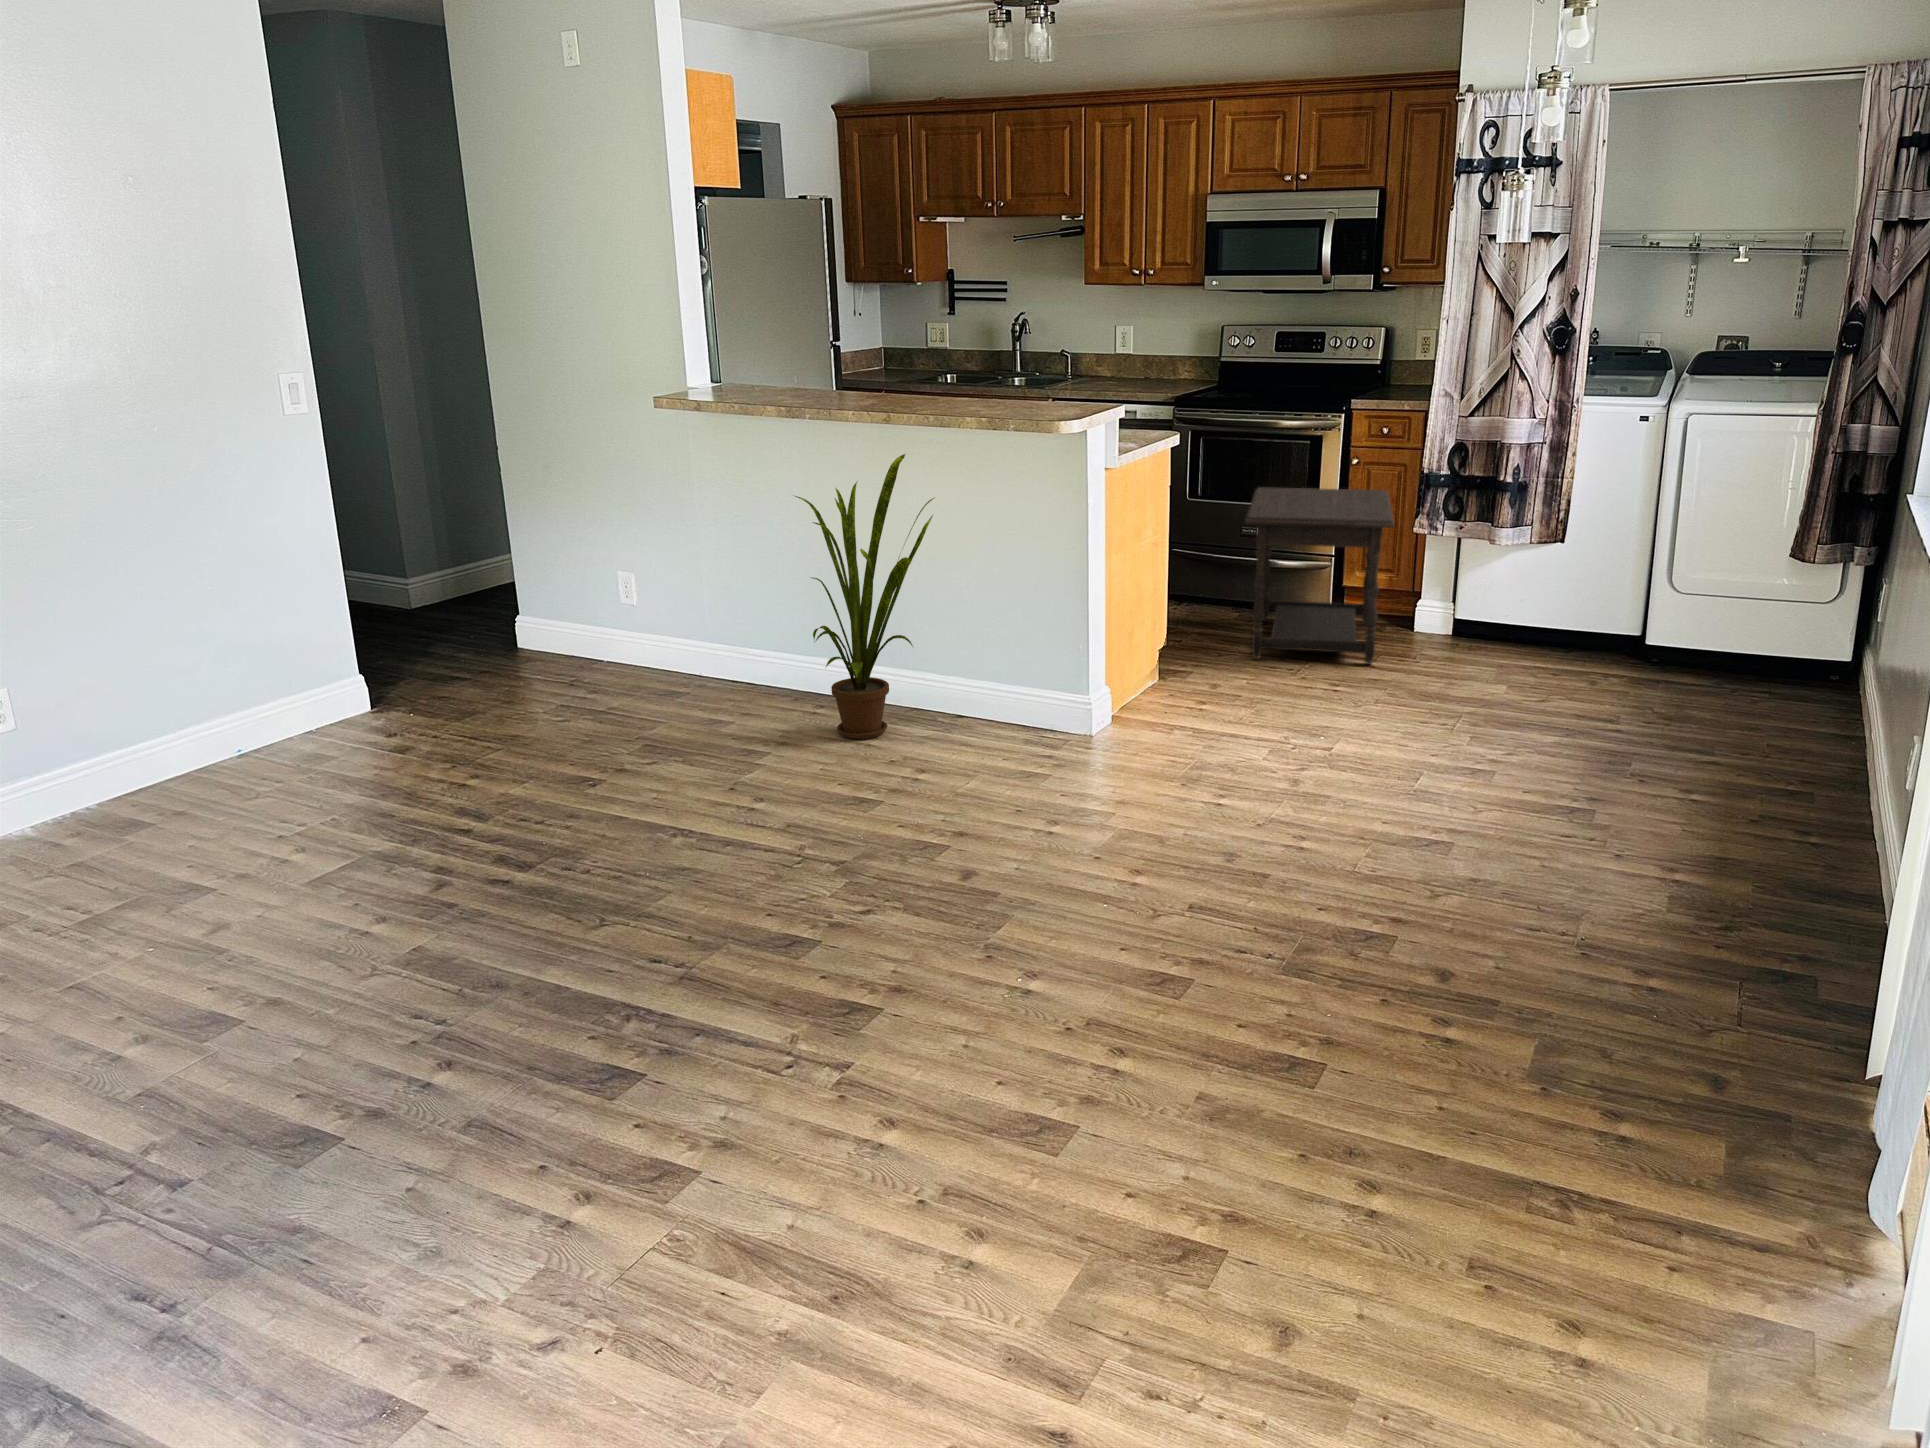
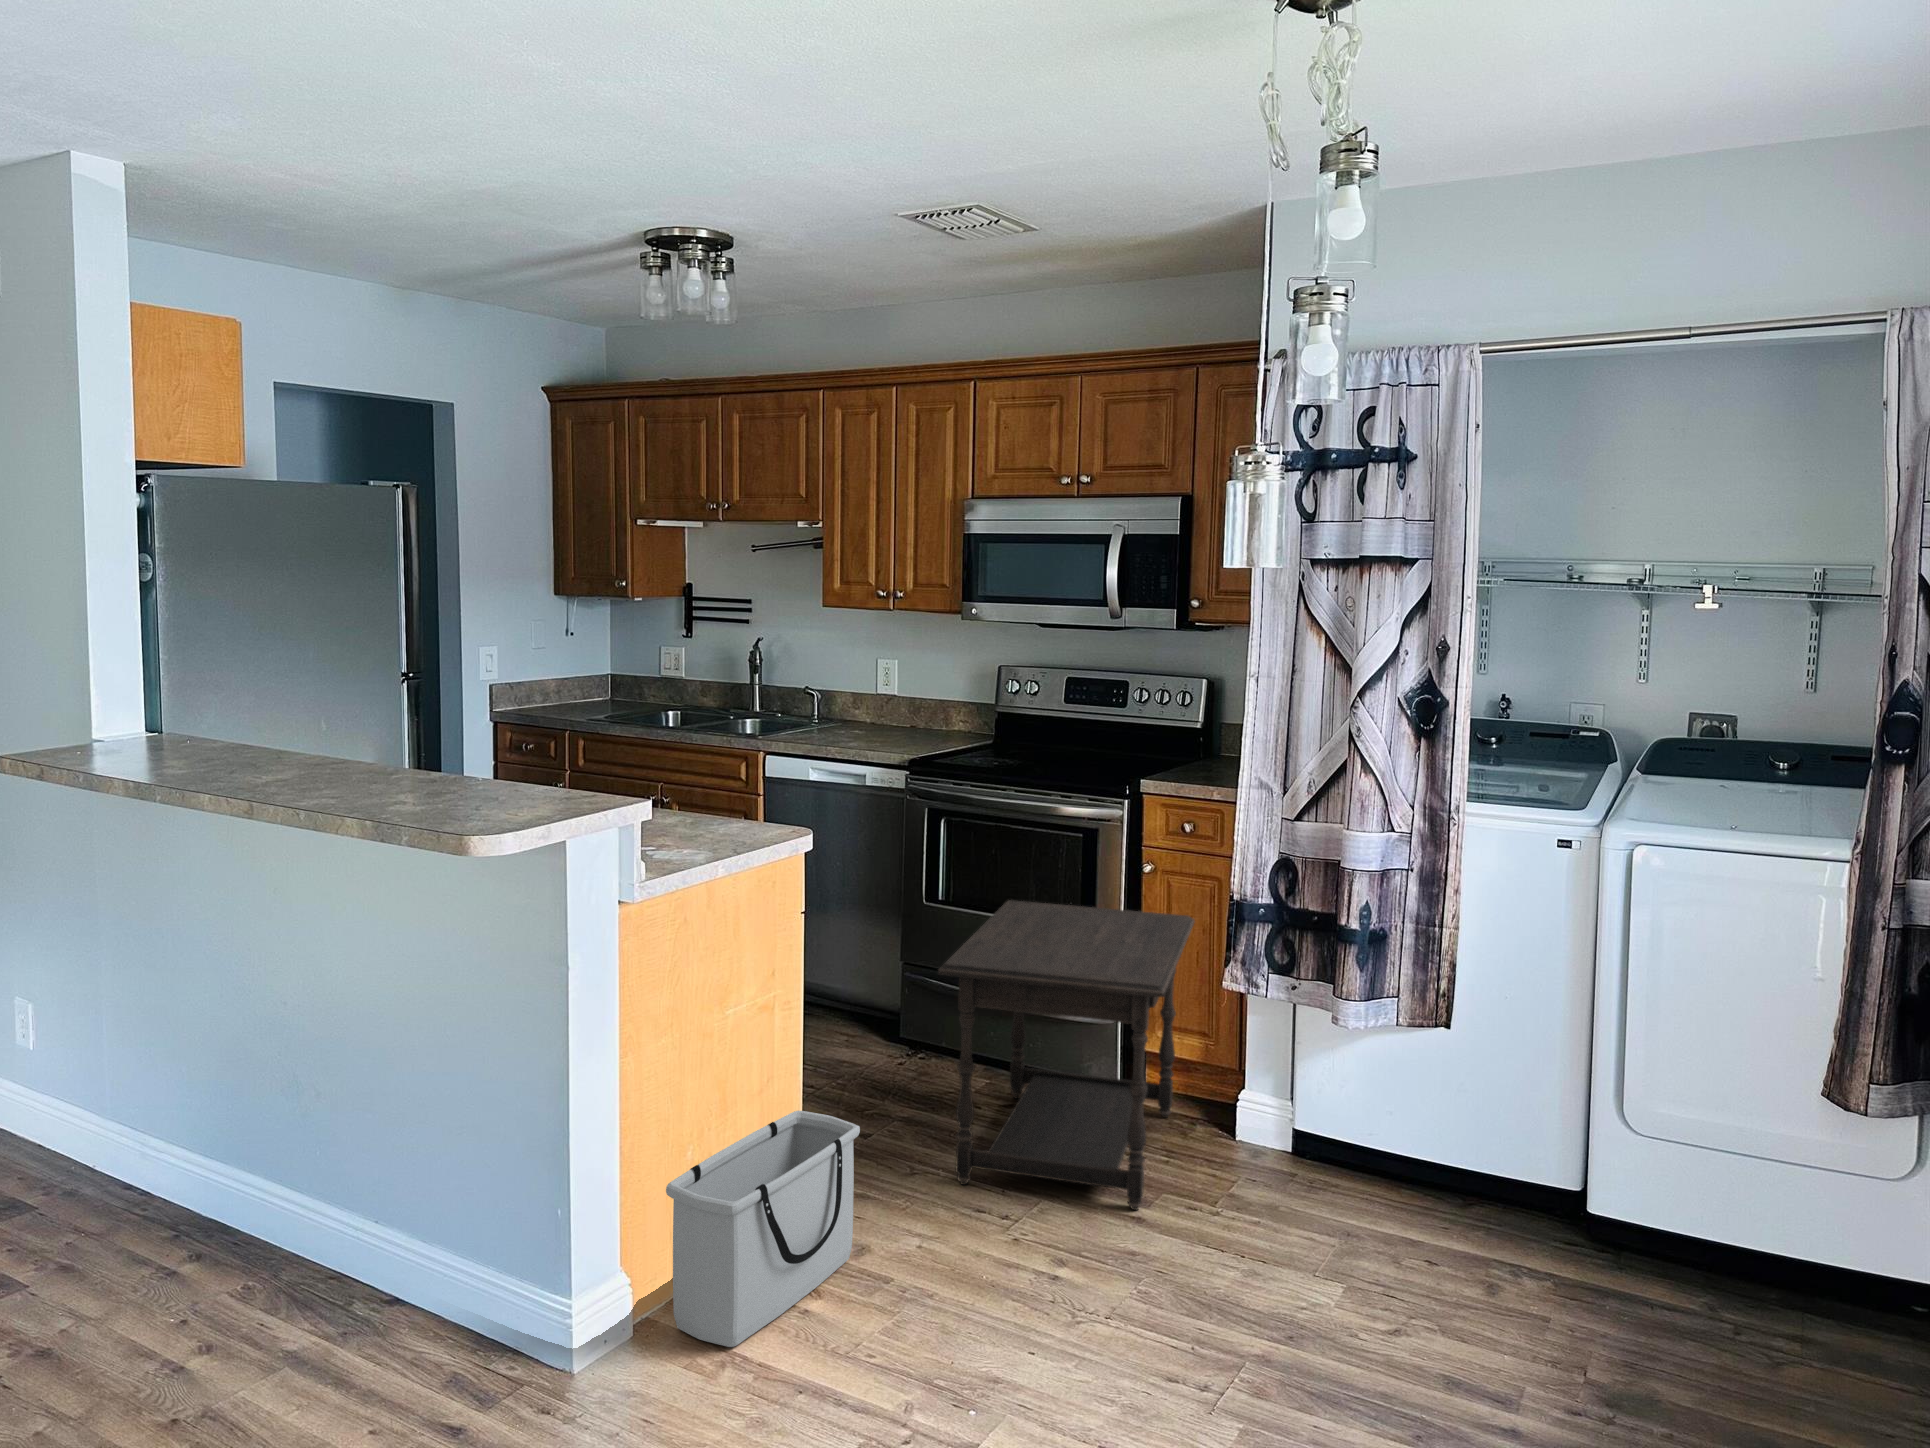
house plant: present [795,454,934,739] -> none [130,859,385,1339]
storage bin: none [1127,606,1217,726] -> present [666,1111,860,1347]

